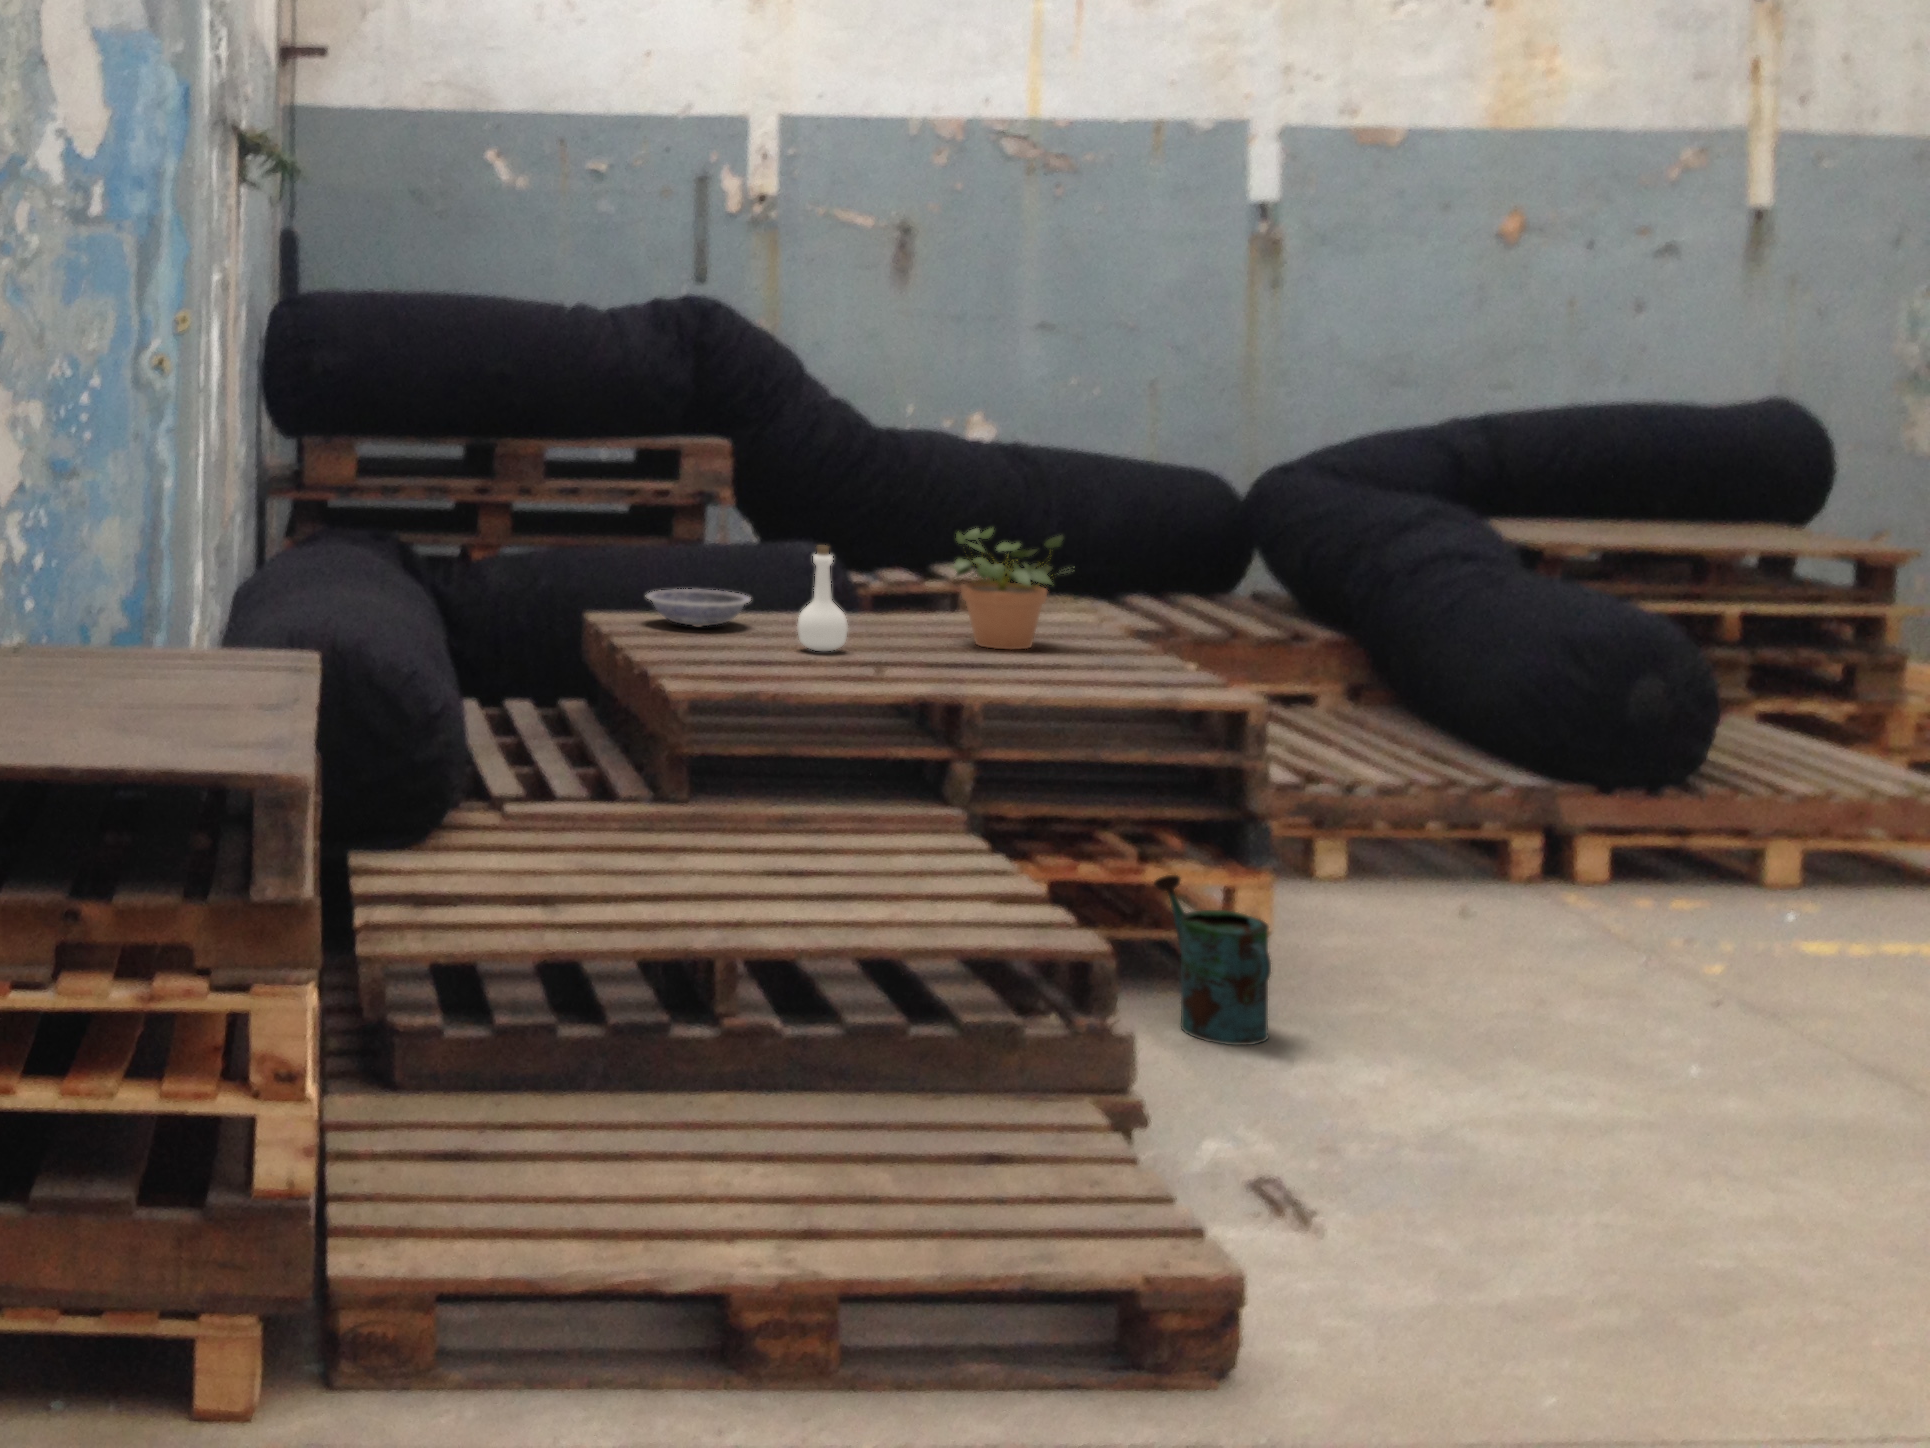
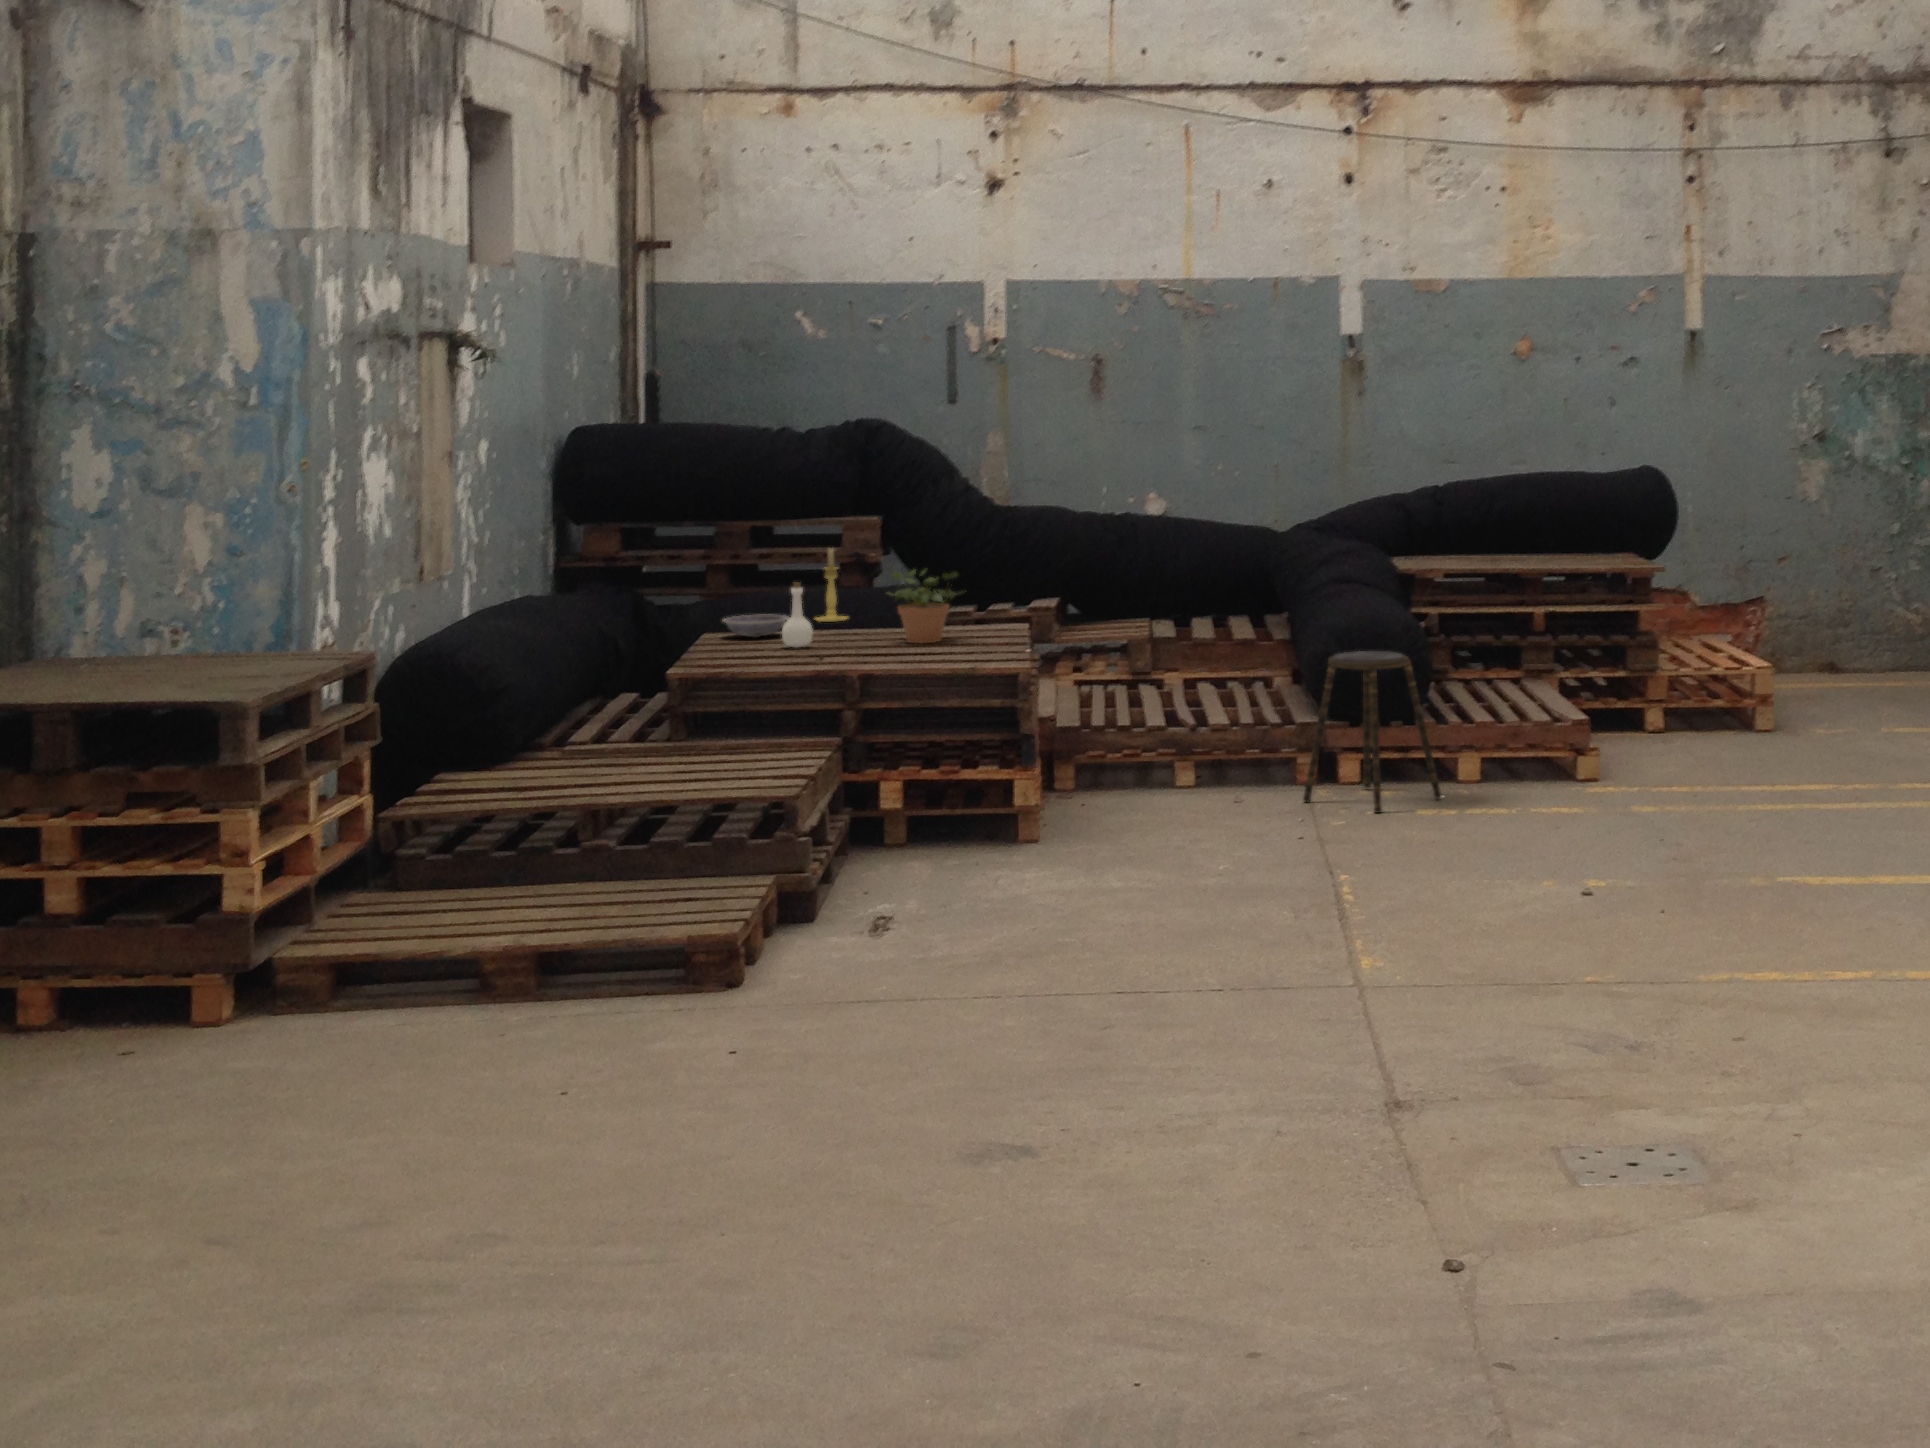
candle holder: none [713,485,767,599] -> present [816,548,847,622]
stool: none [1576,677,1801,949] -> present [1303,651,1441,813]
watering can: present [1154,875,1271,1045] -> none [939,770,988,863]

